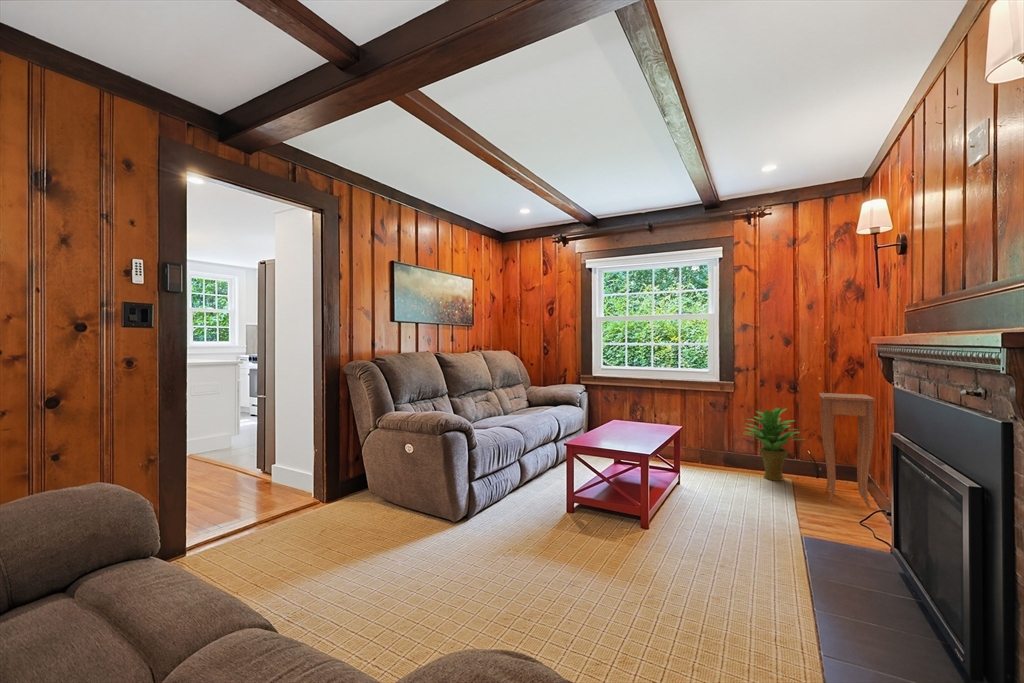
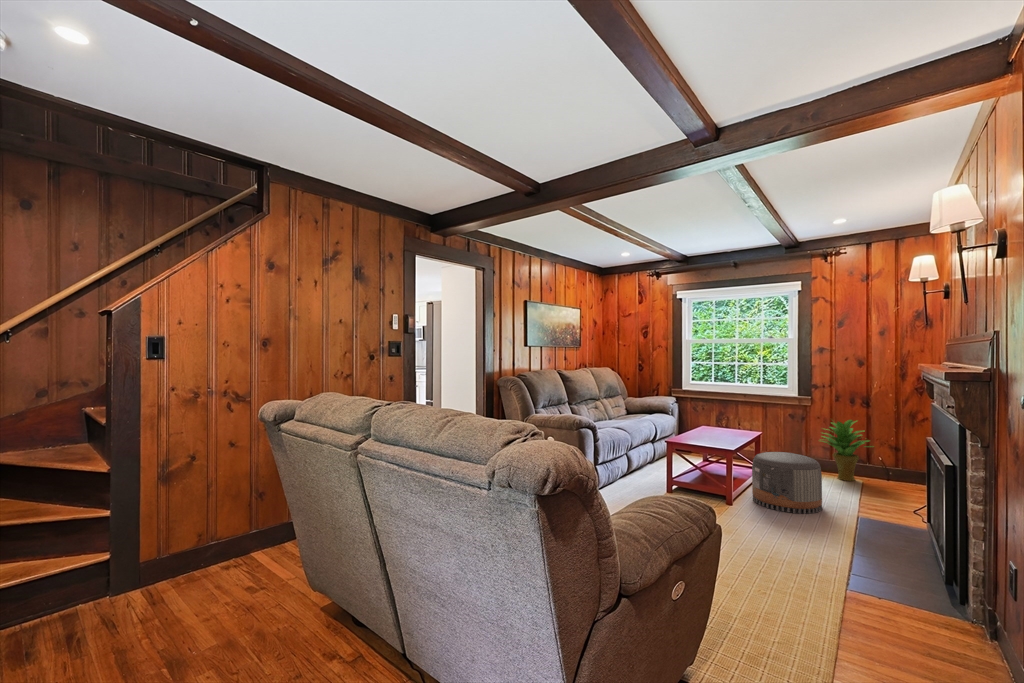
side table: present [819,393,875,507] -> none [885,408,930,502]
pouf: none [672,453,757,536] -> present [752,452,822,514]

